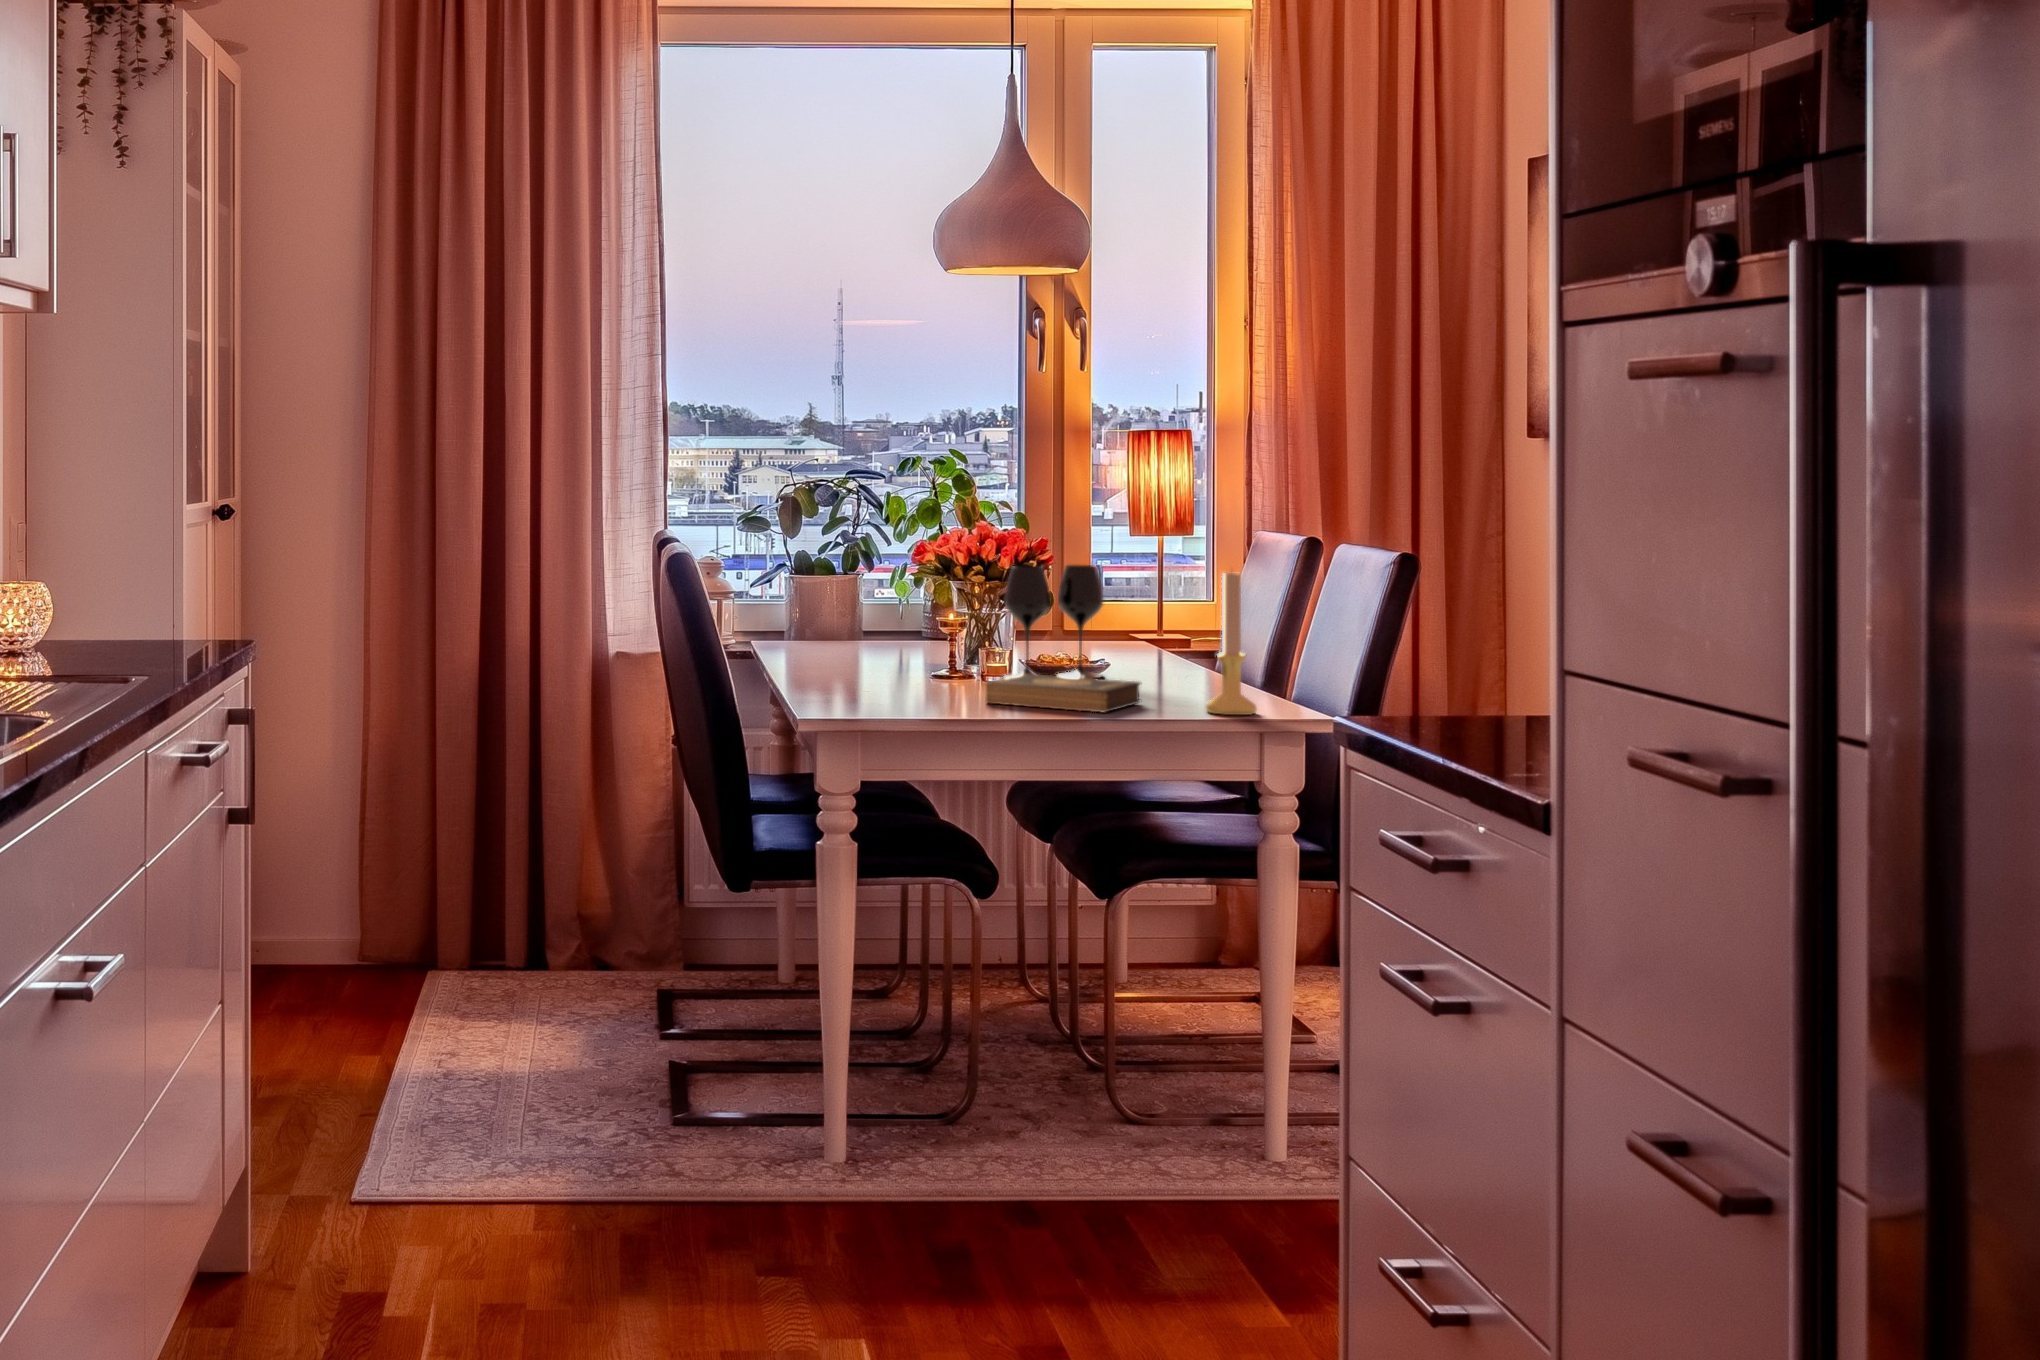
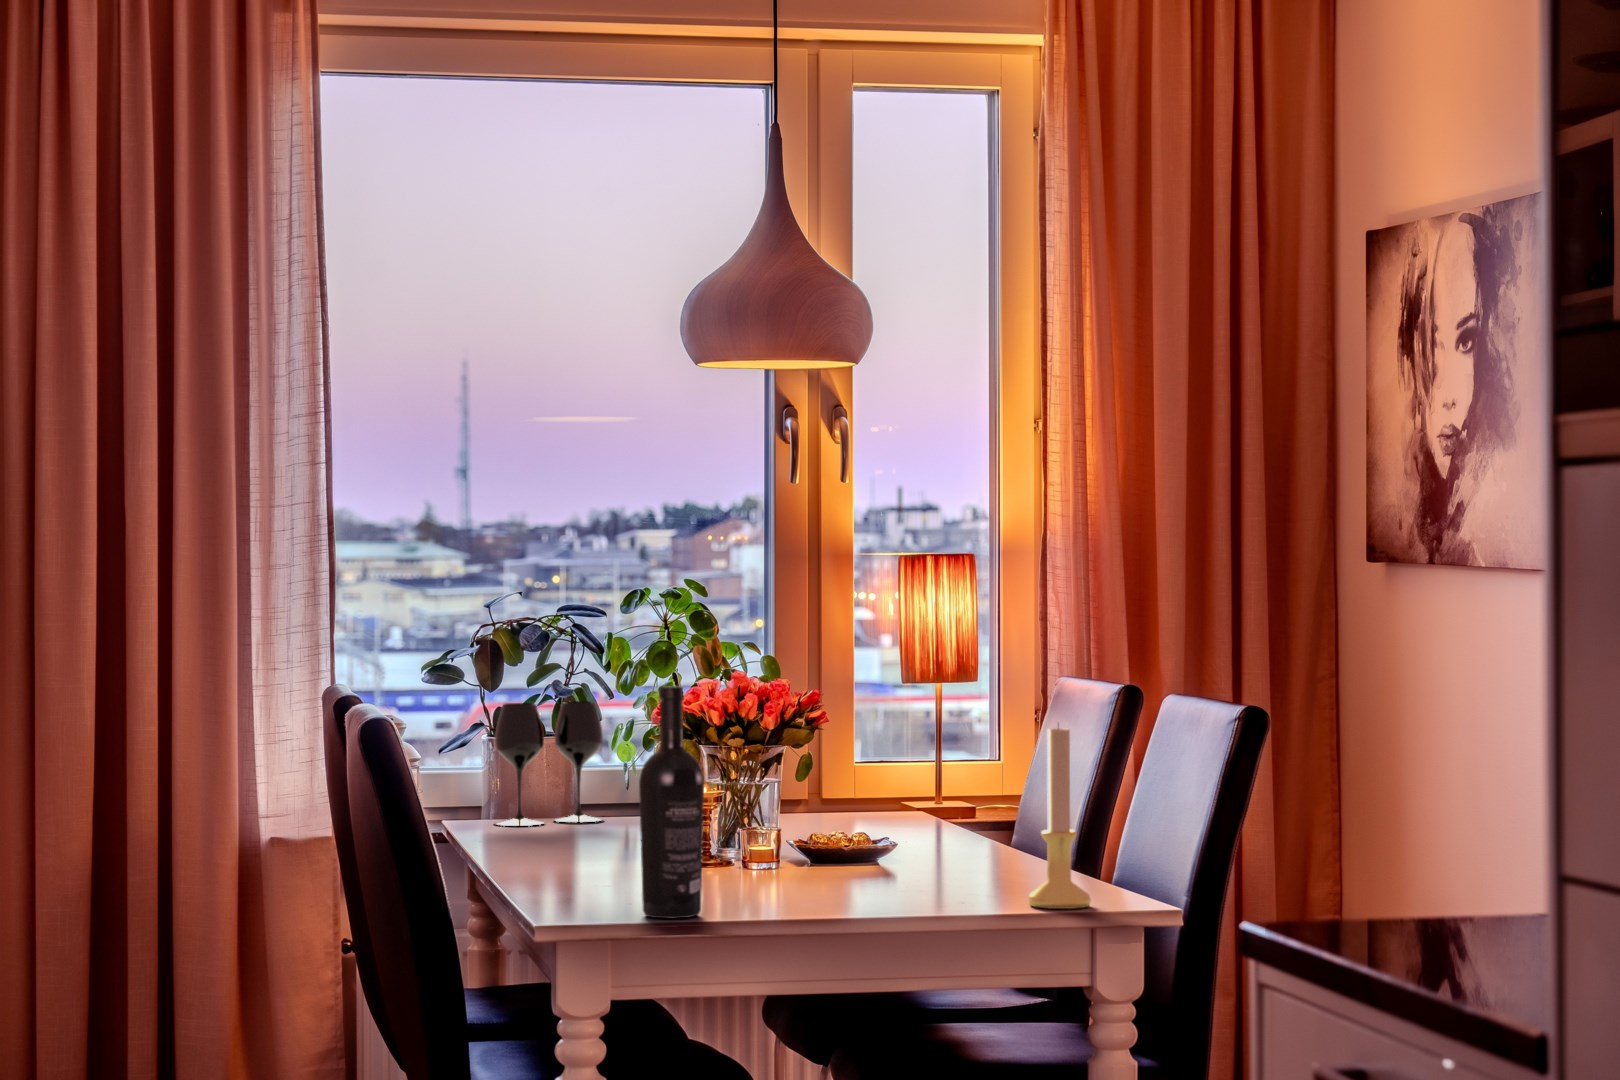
wine bottle: none [897,534,947,711] -> present [639,686,704,918]
wine glass: present [1004,565,1104,678] -> present [495,701,603,826]
book: present [986,674,1140,712] -> none [753,862,947,912]

